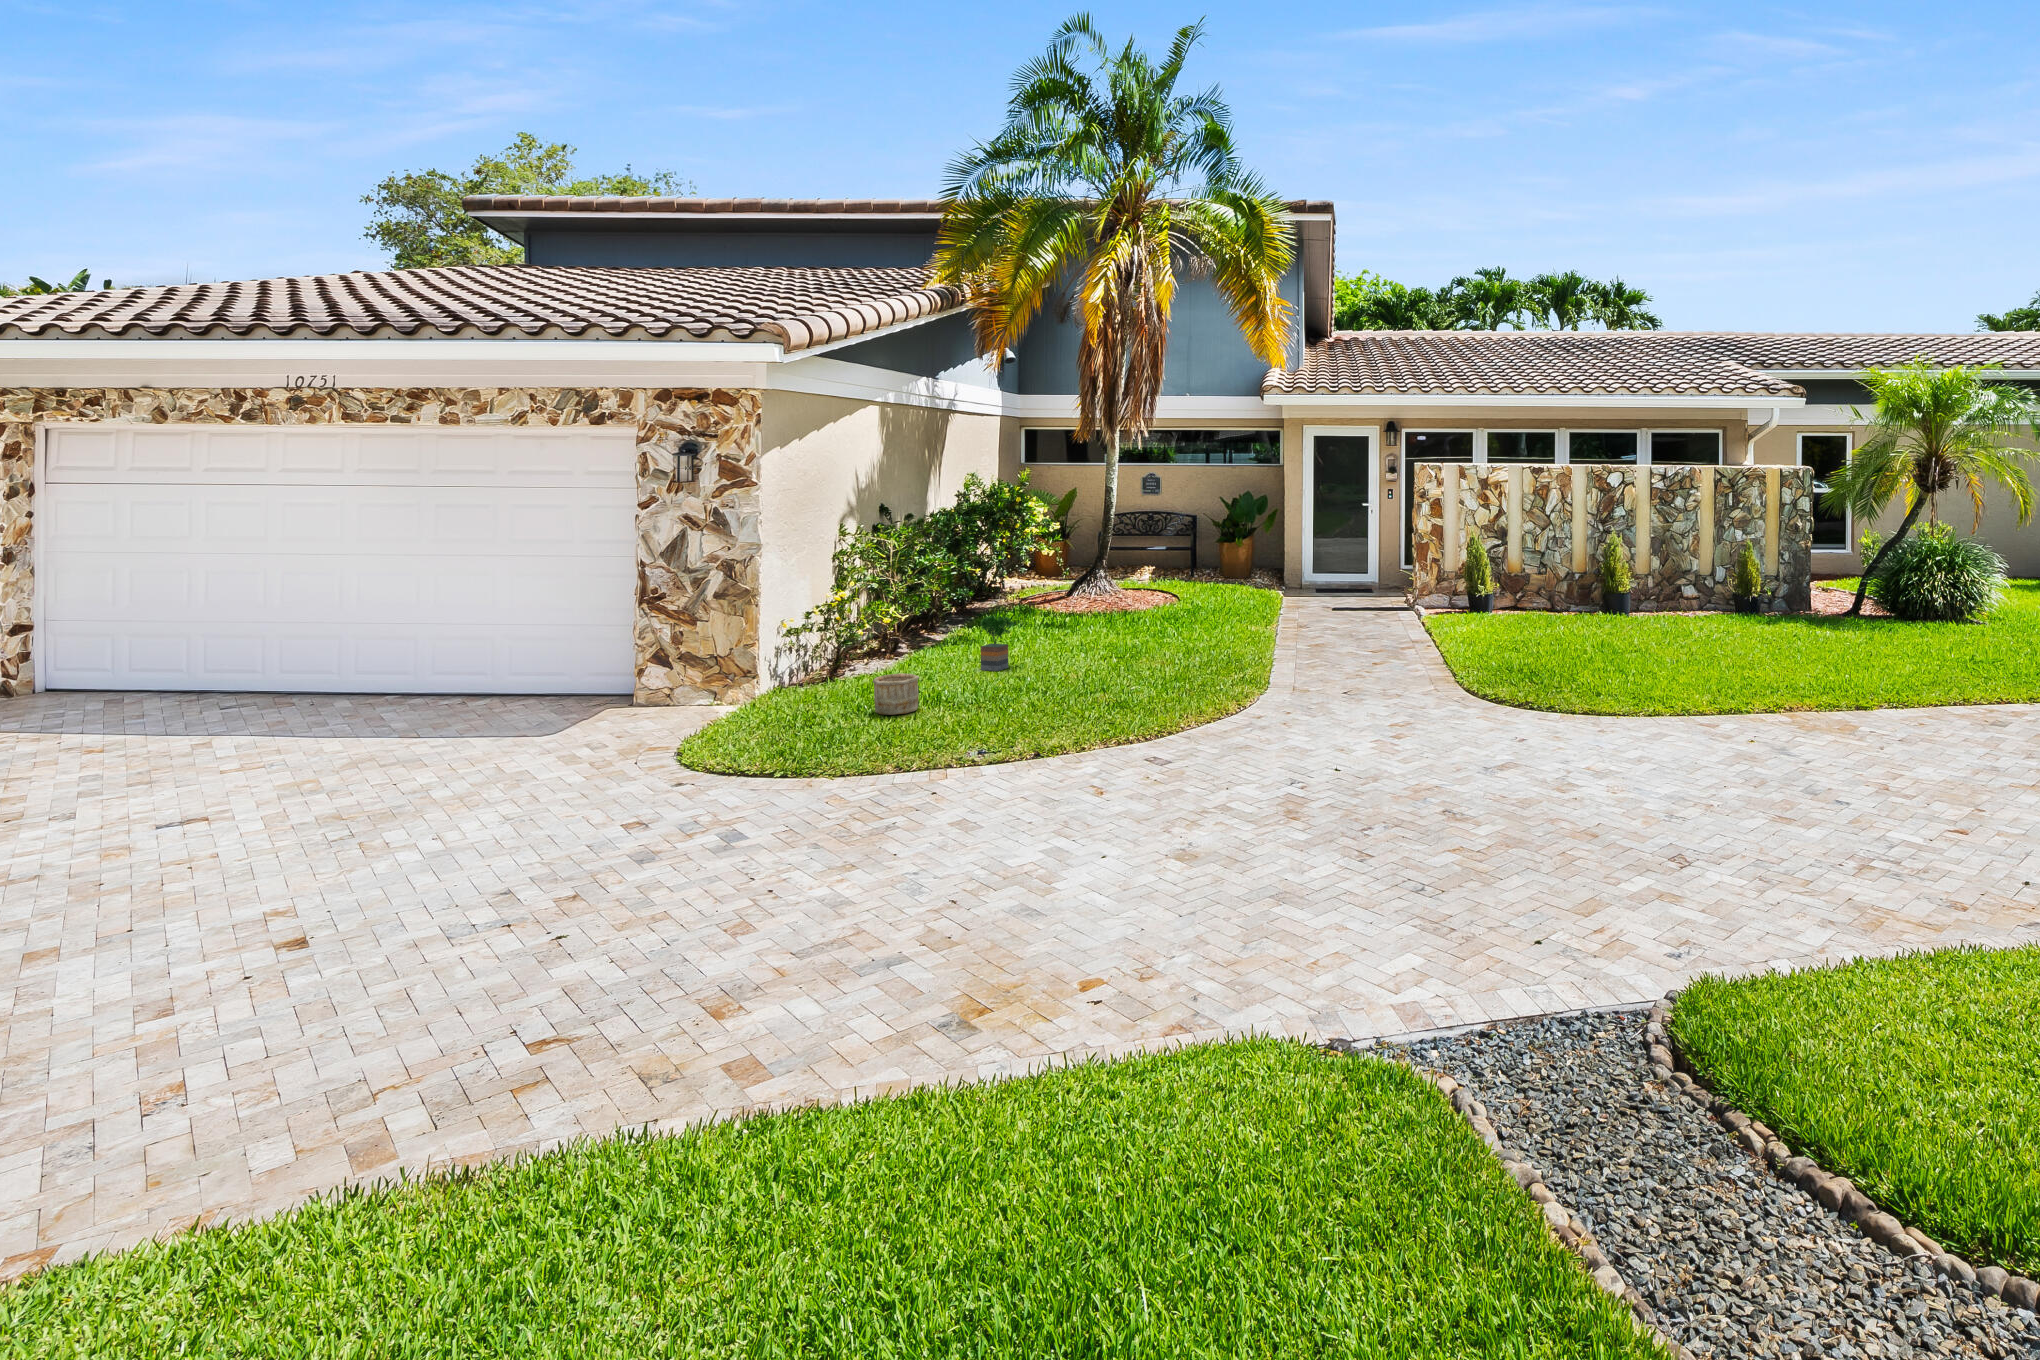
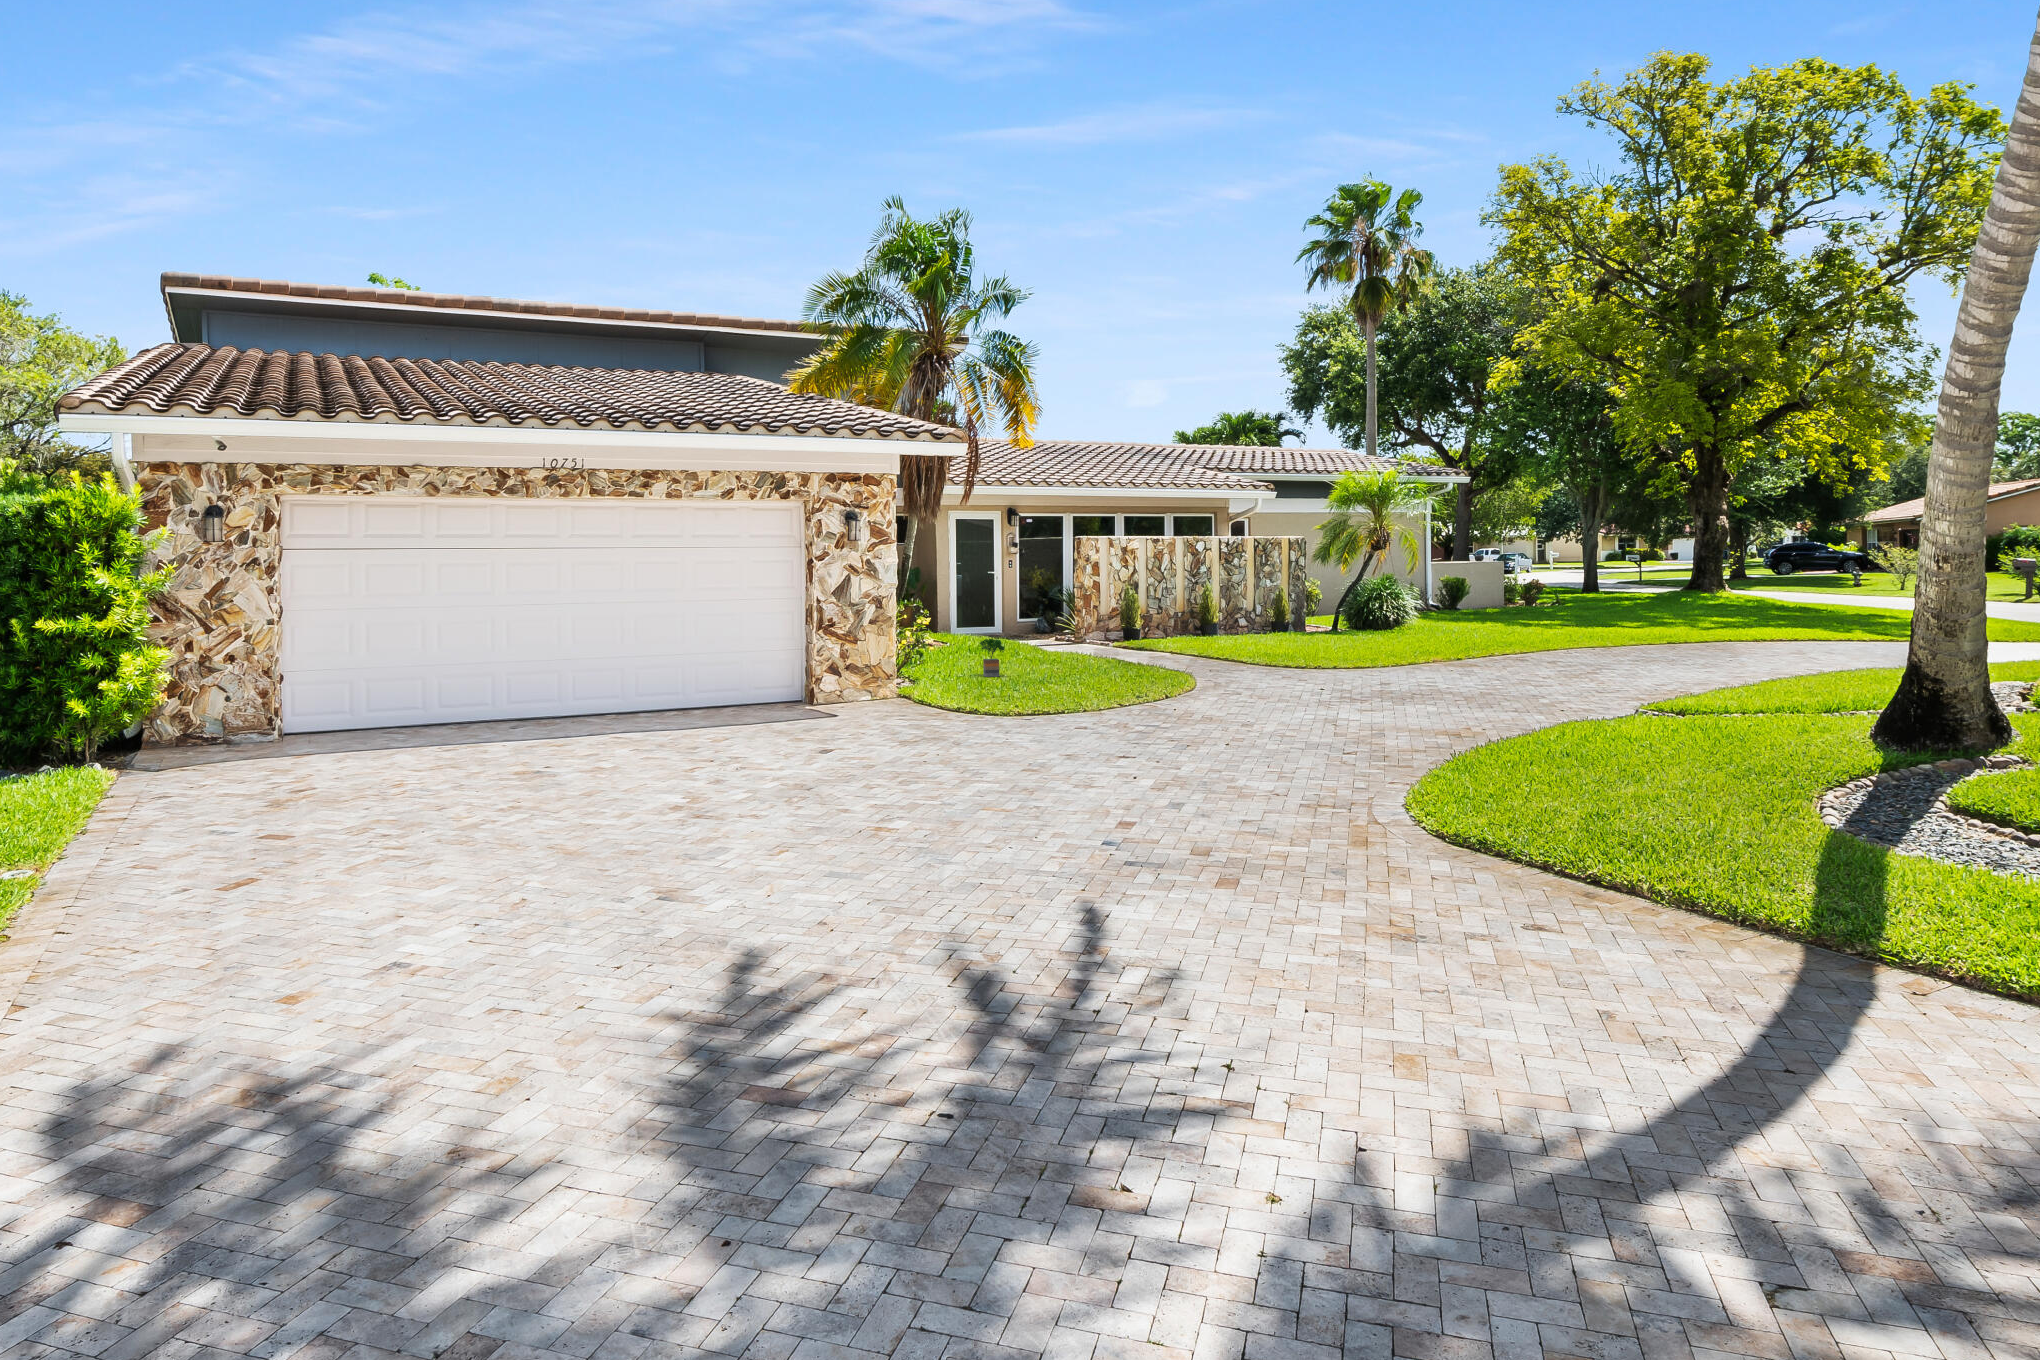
wooden bucket: present [873,673,919,715] -> none [1017,669,1047,695]

